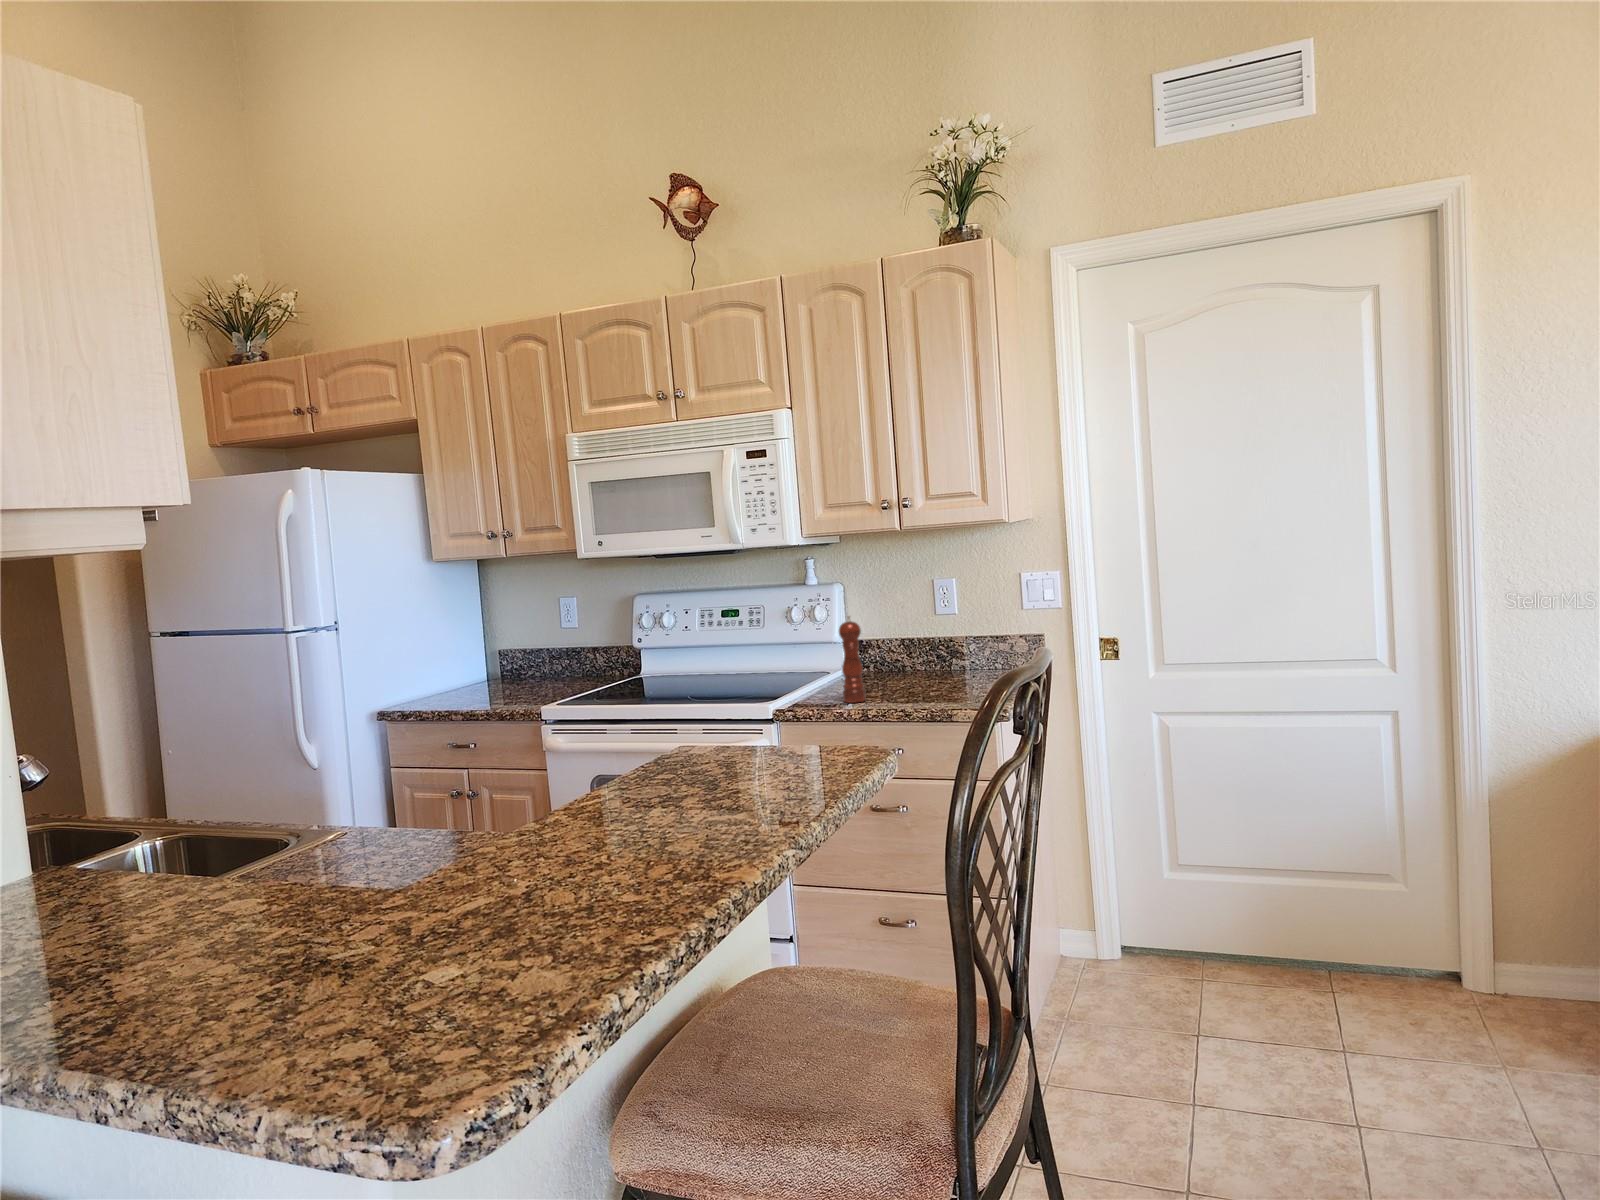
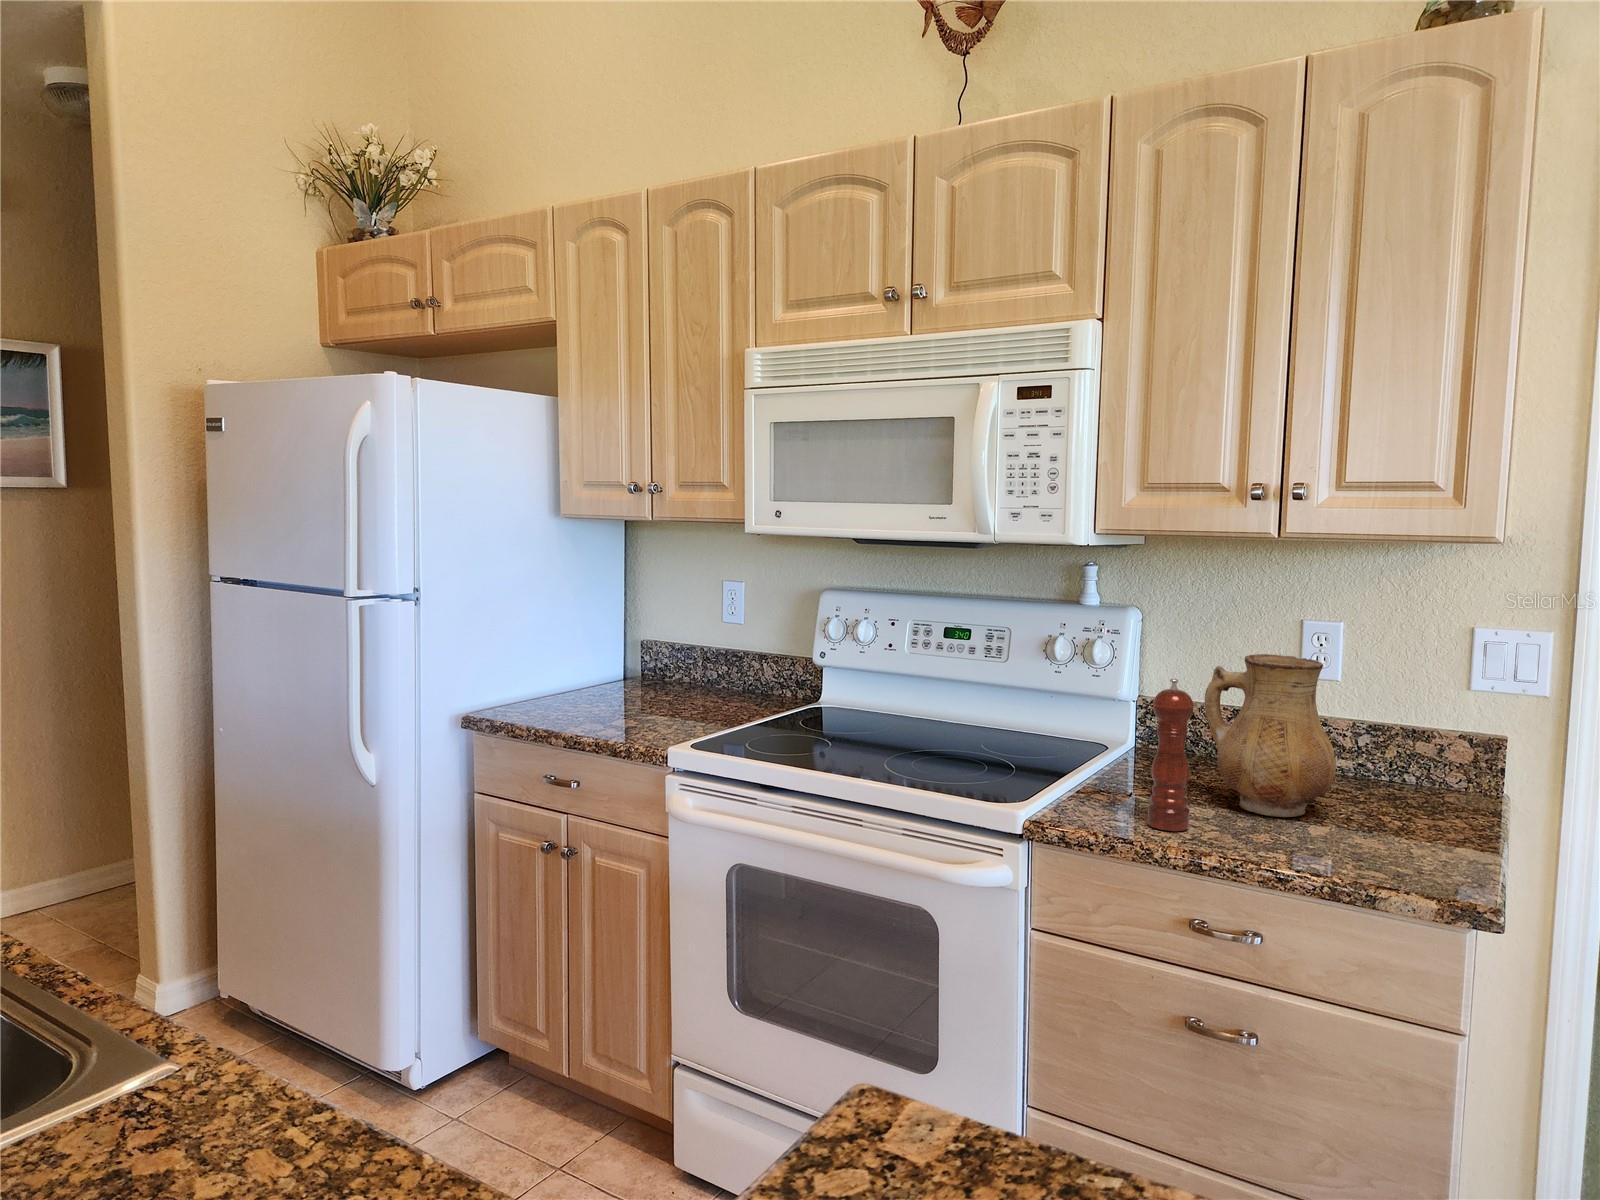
ceramic pitcher: none [873,599,946,691] -> present [1205,654,1336,817]

